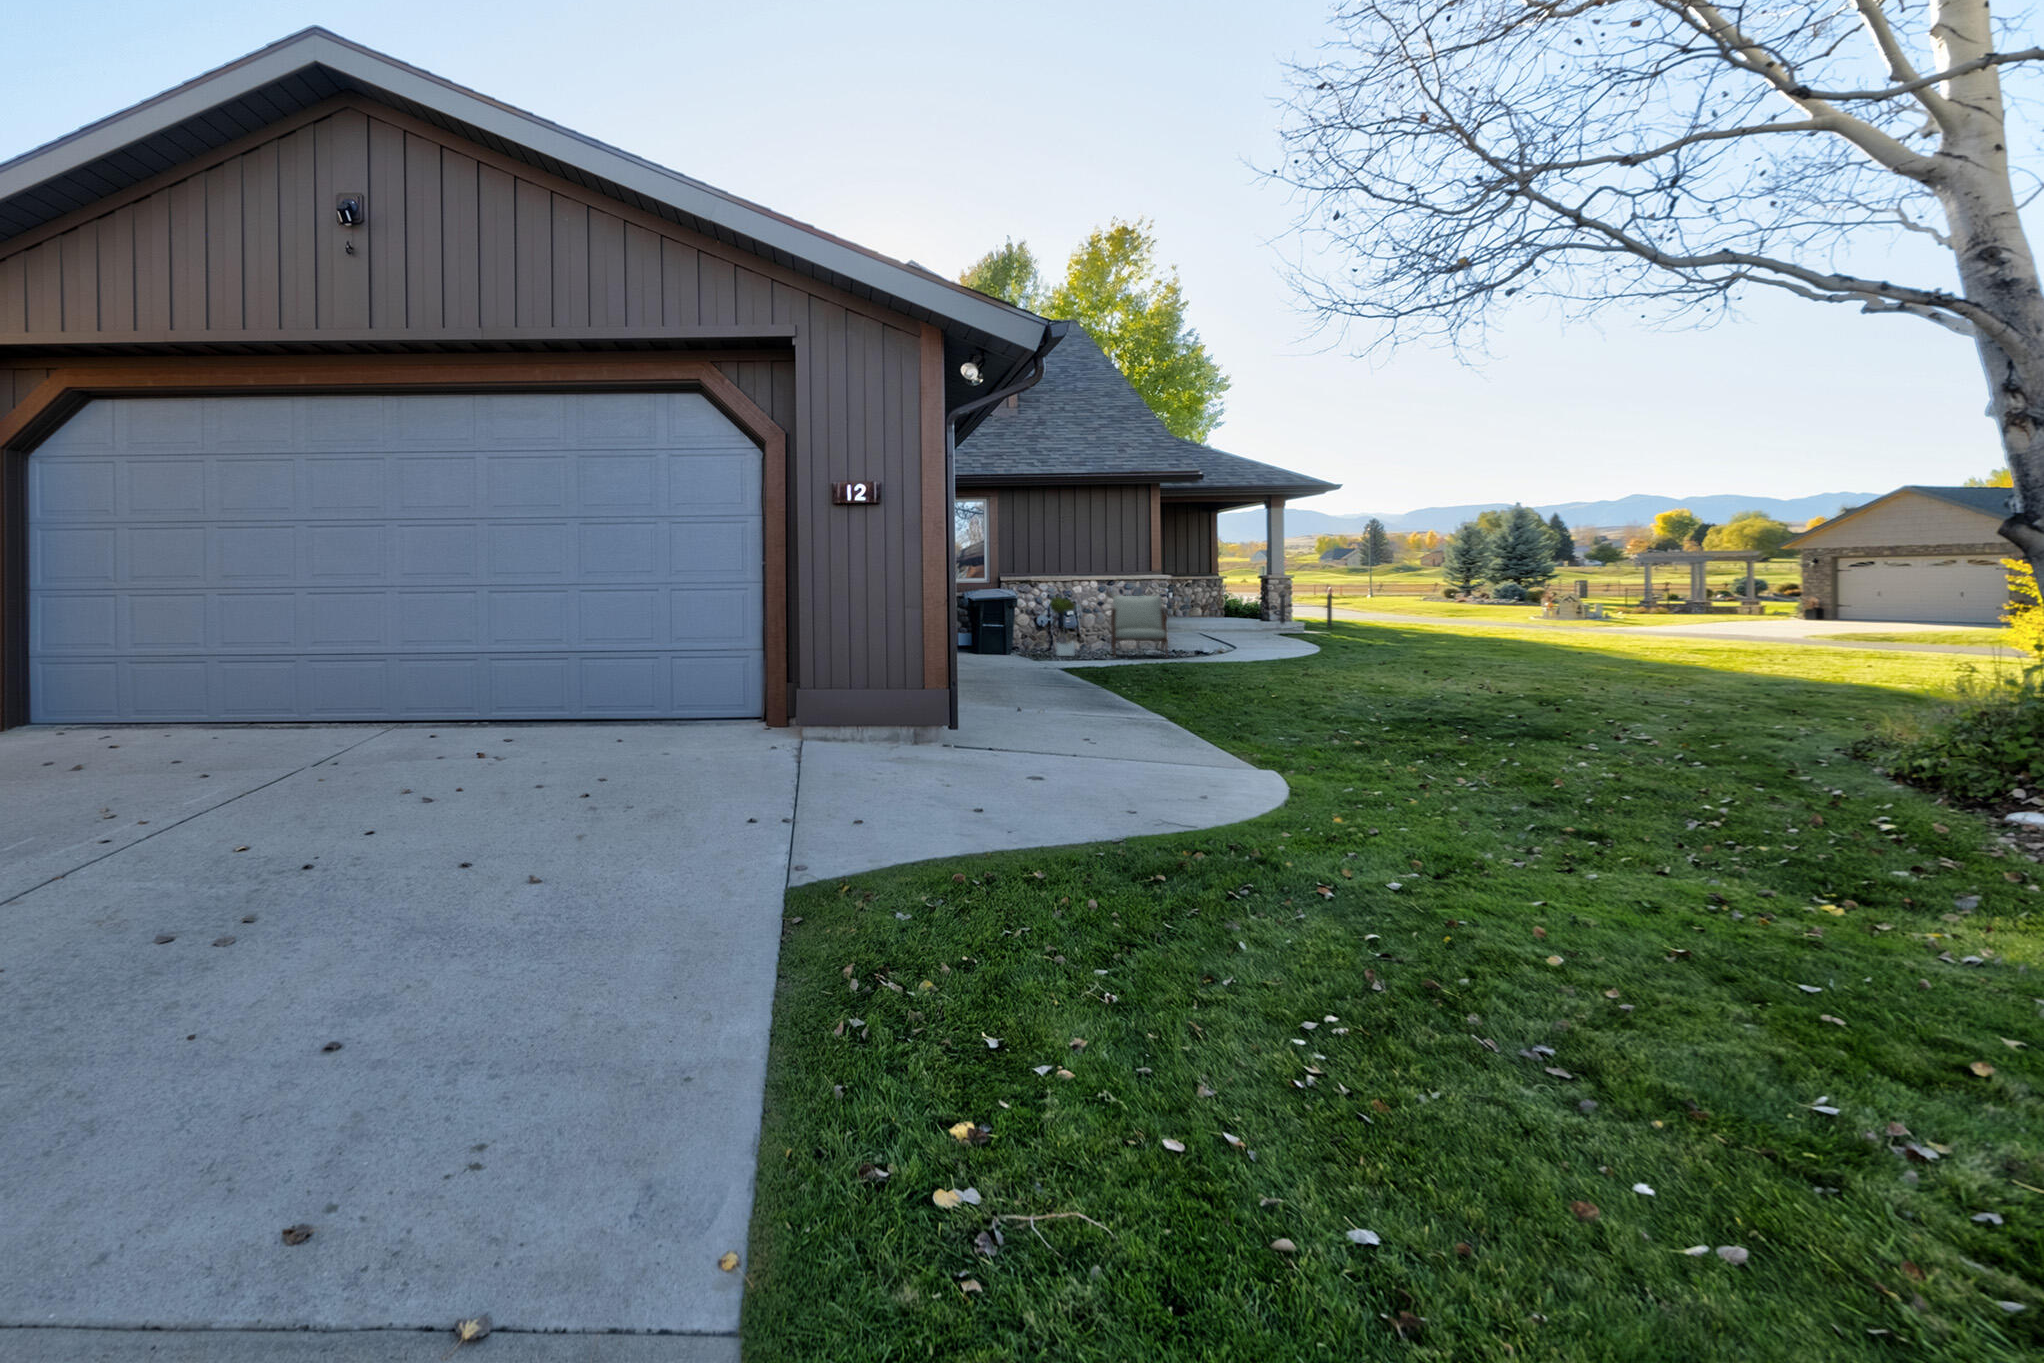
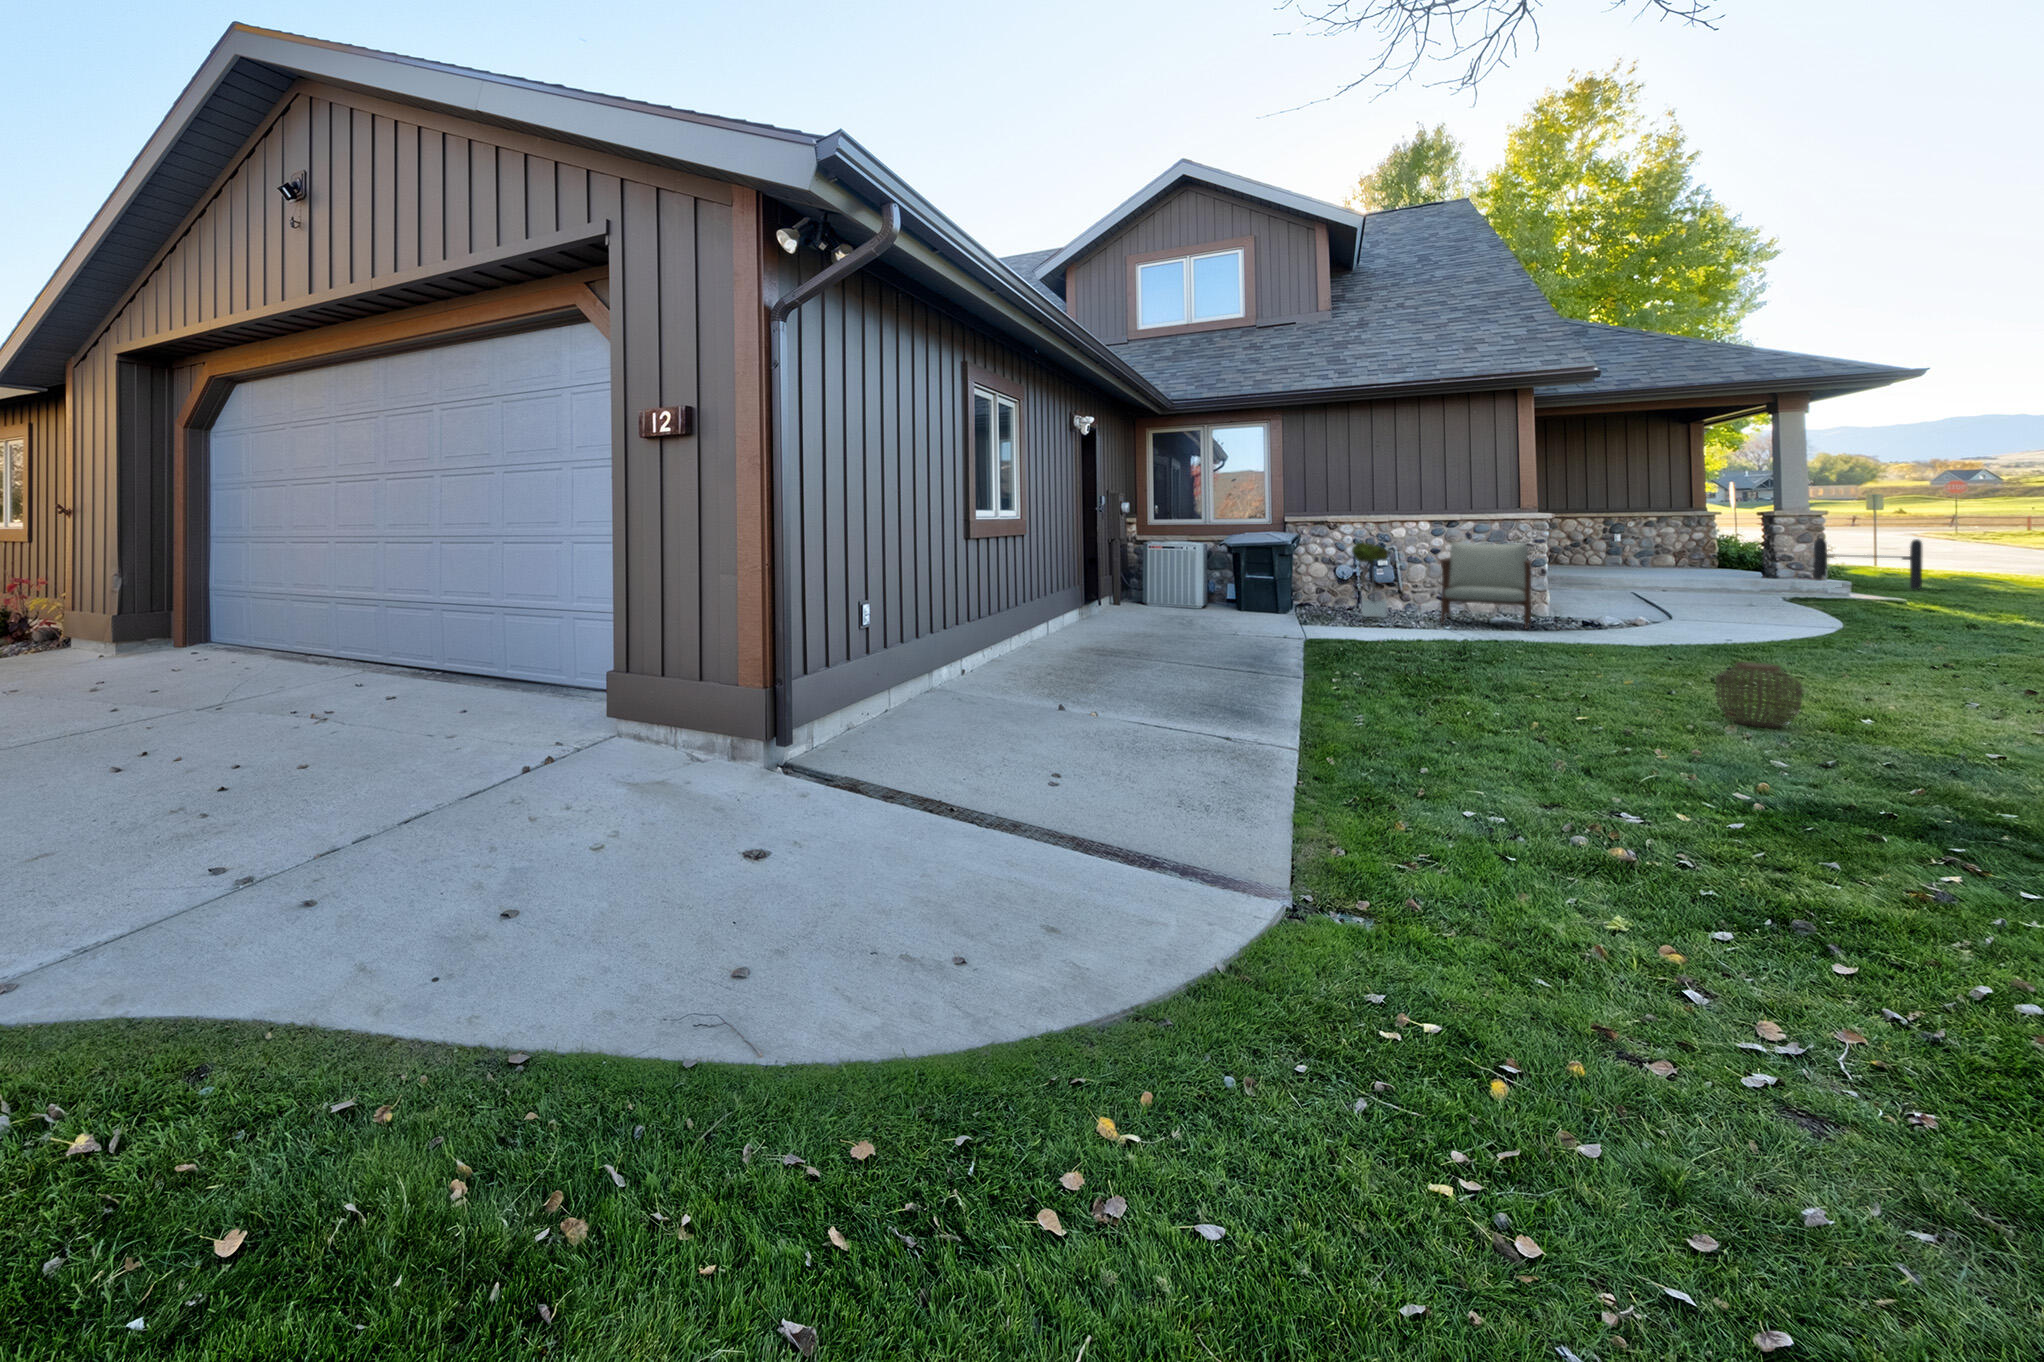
woven basket: none [1319,656,1358,693] -> present [1716,662,1802,728]

